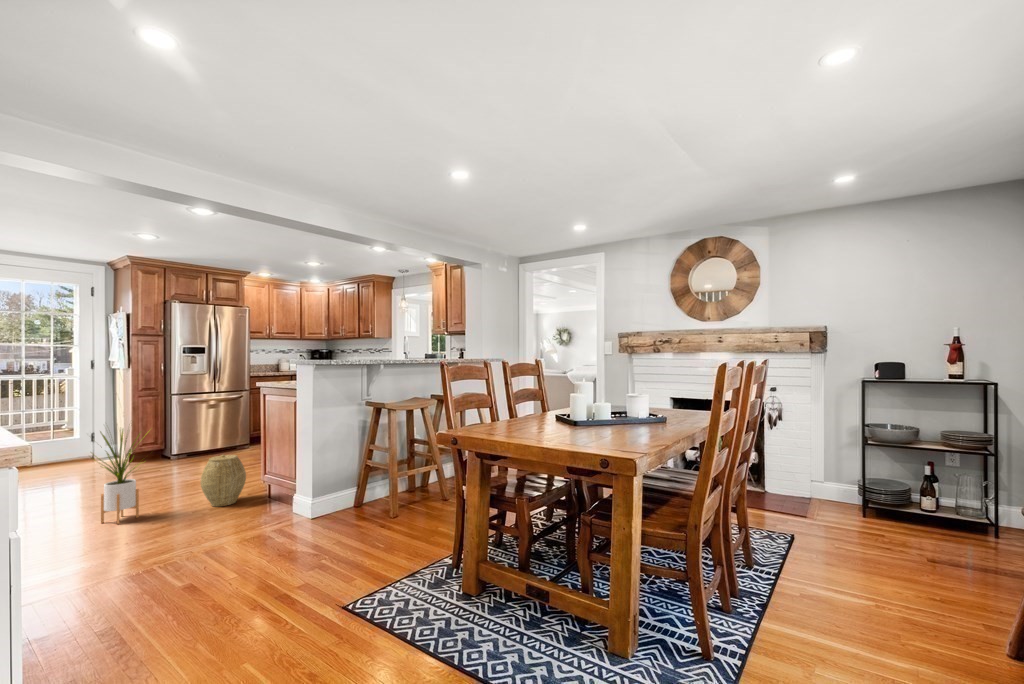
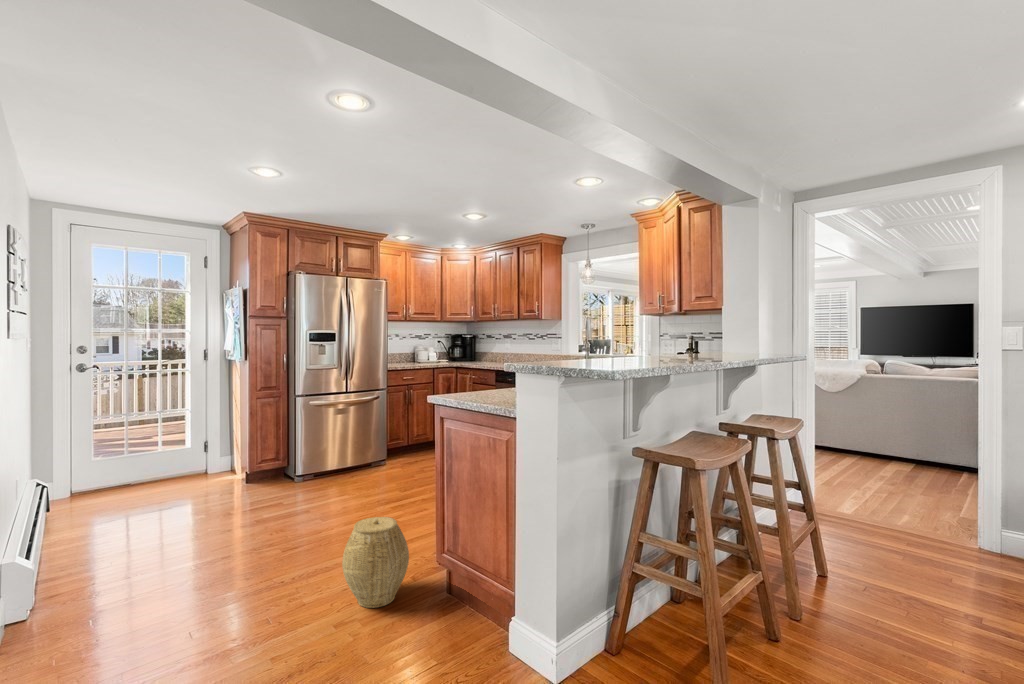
house plant: present [95,429,139,524] -> none [174,461,274,641]

